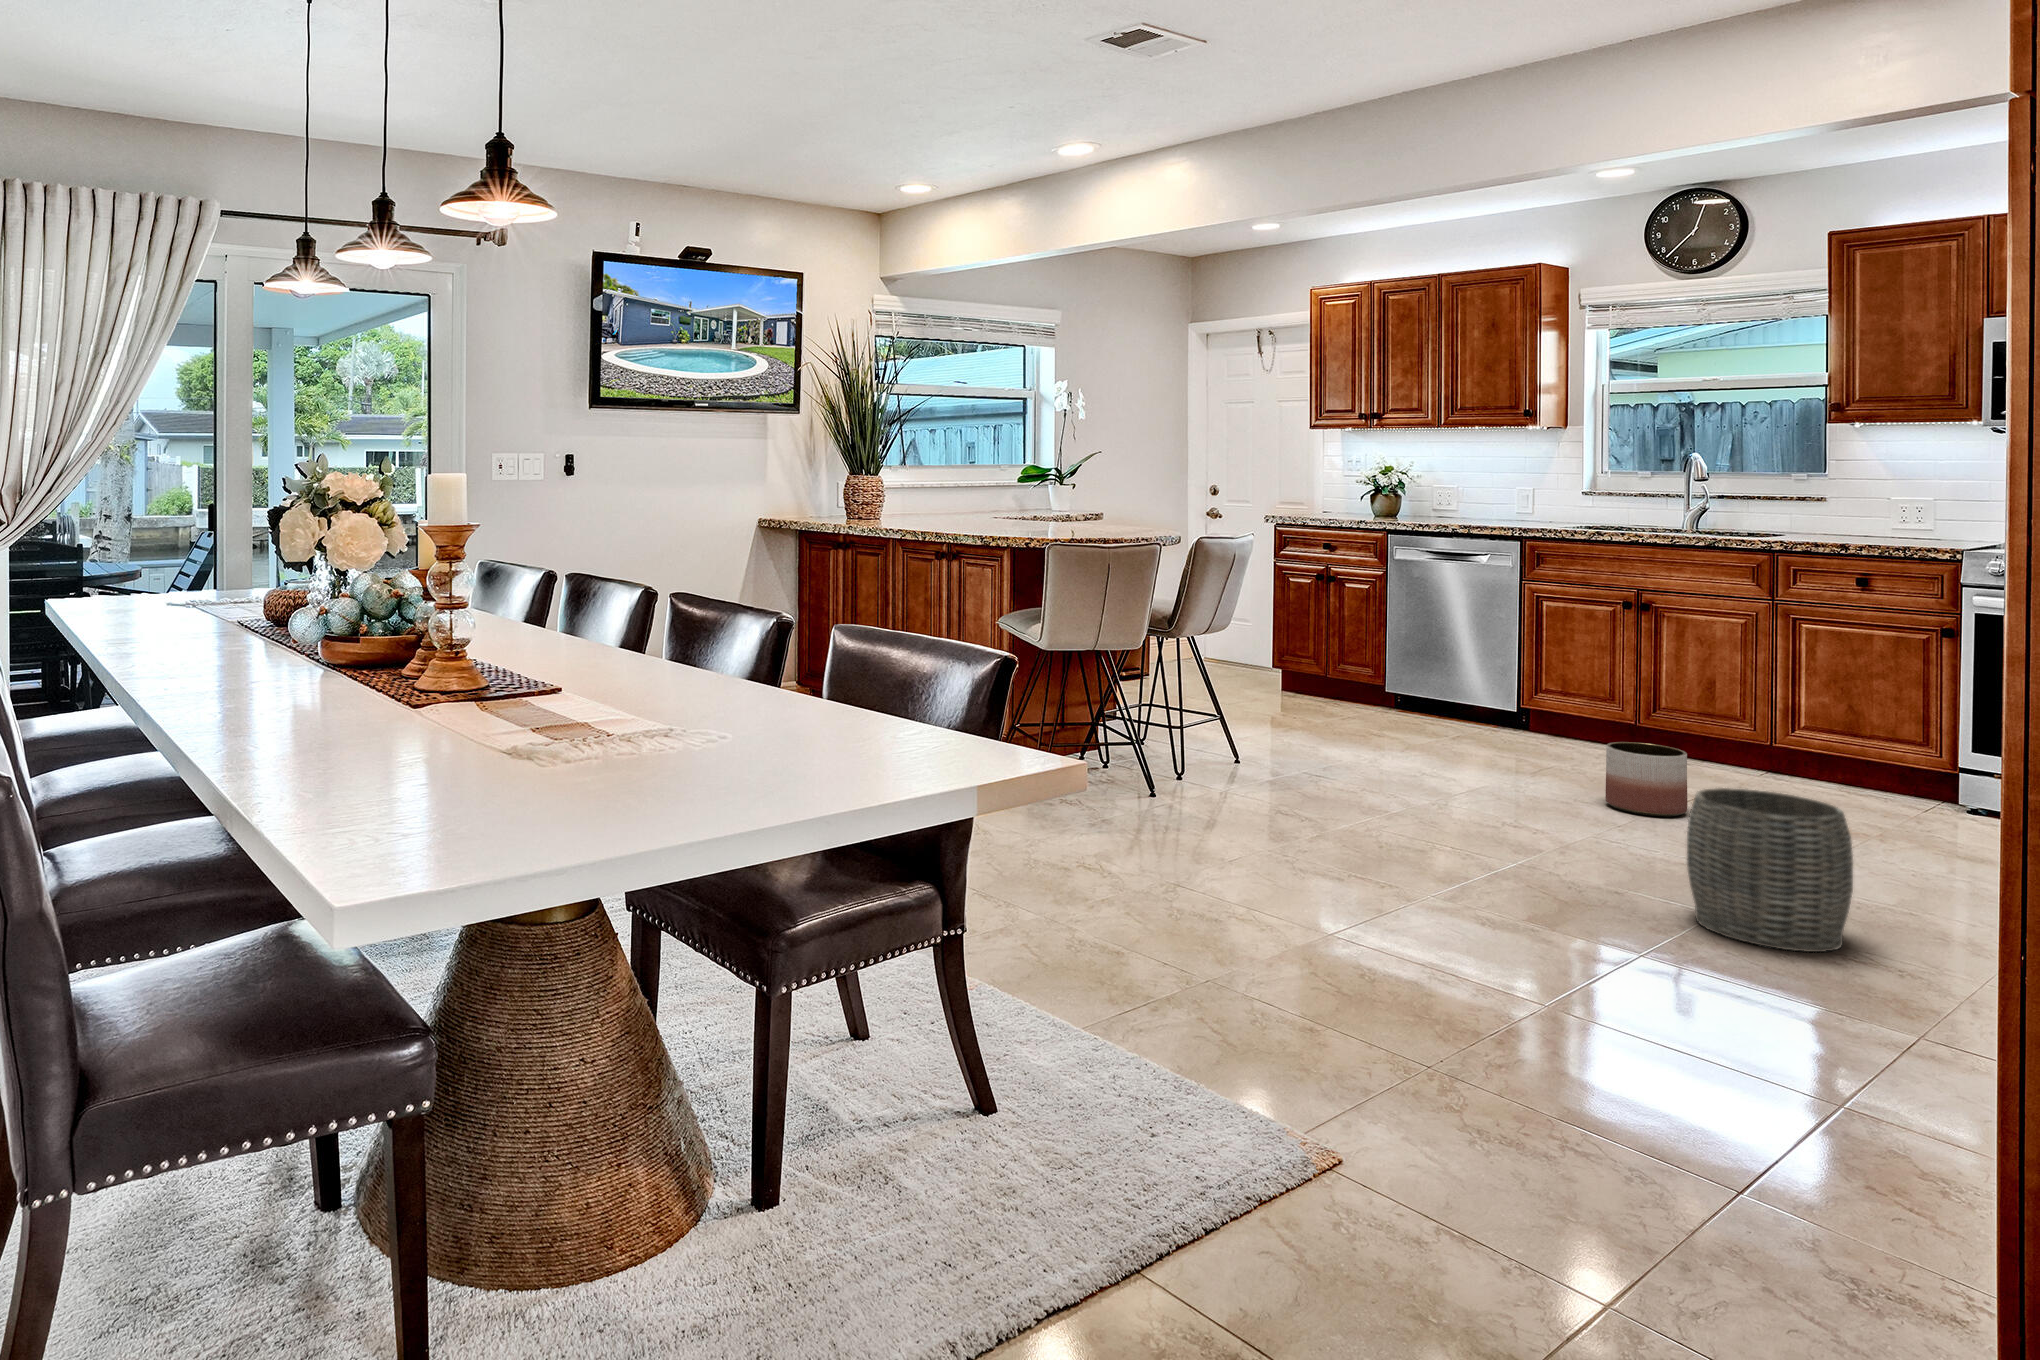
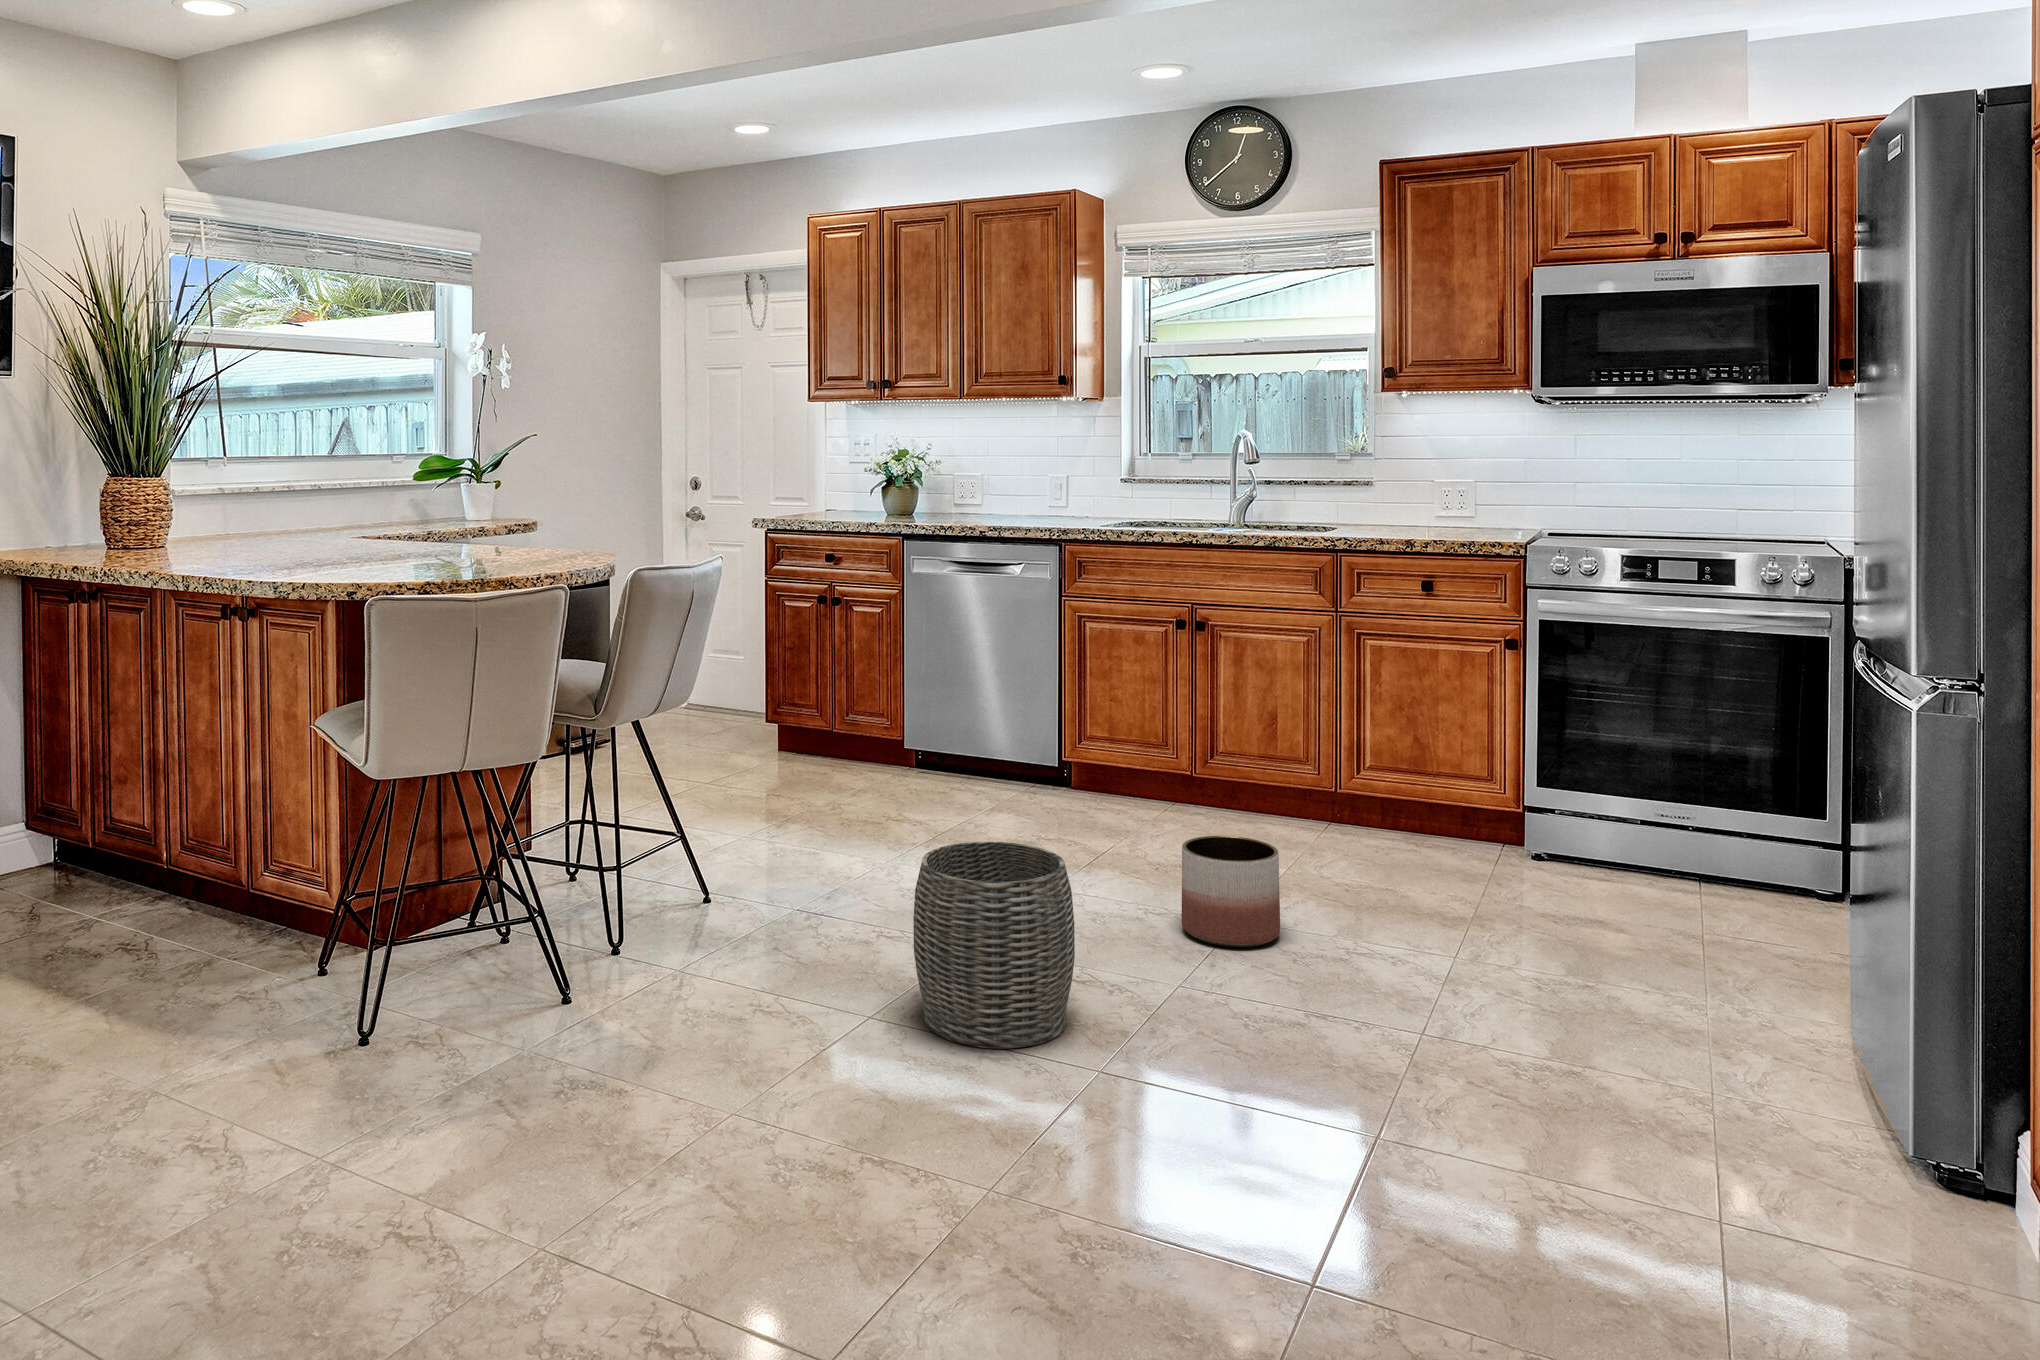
woven basket: present [1687,788,1853,952] -> present [913,842,1075,1049]

